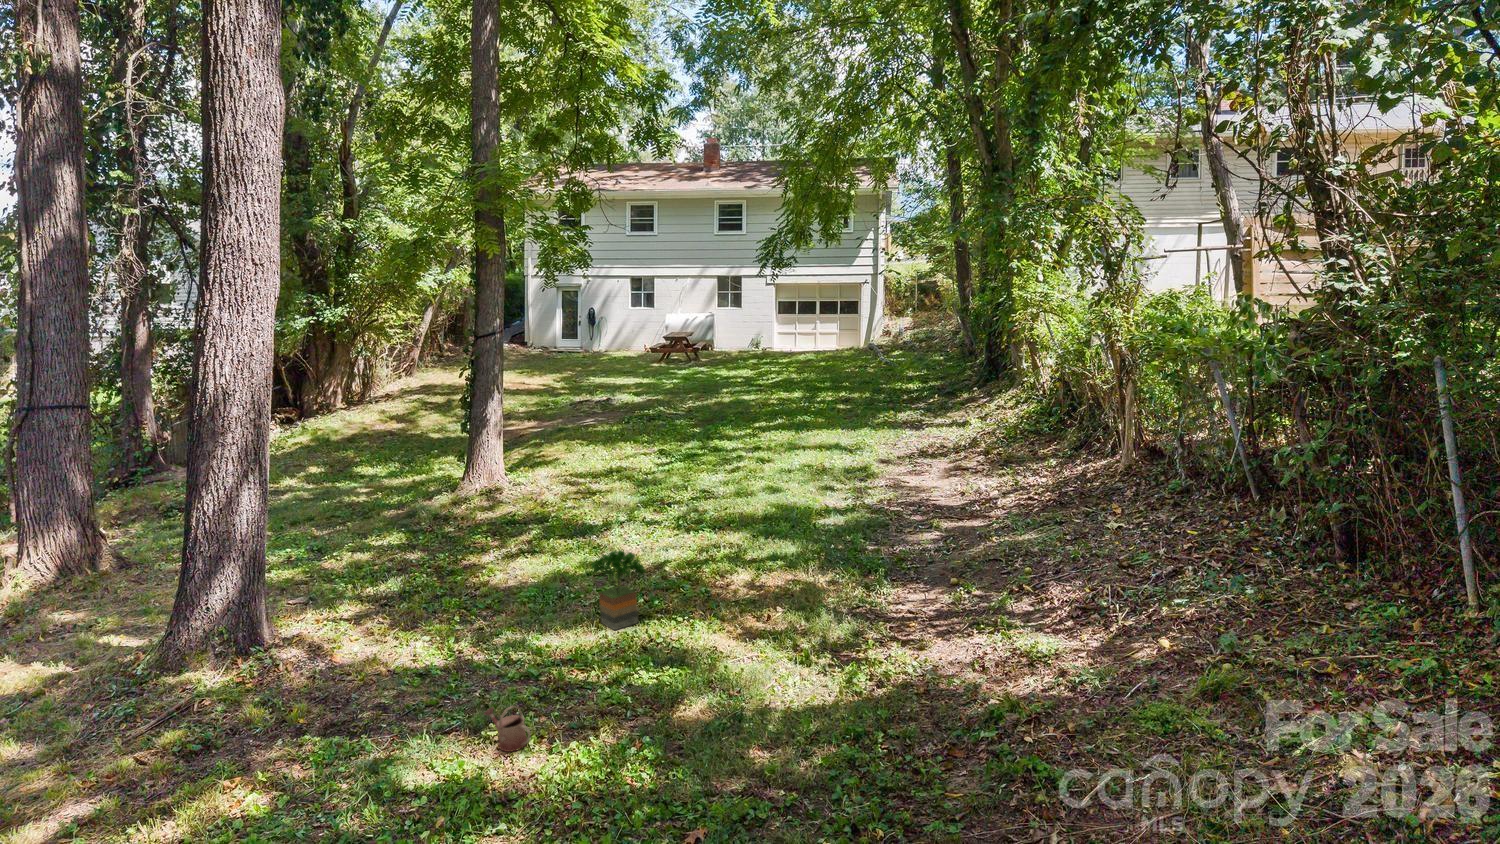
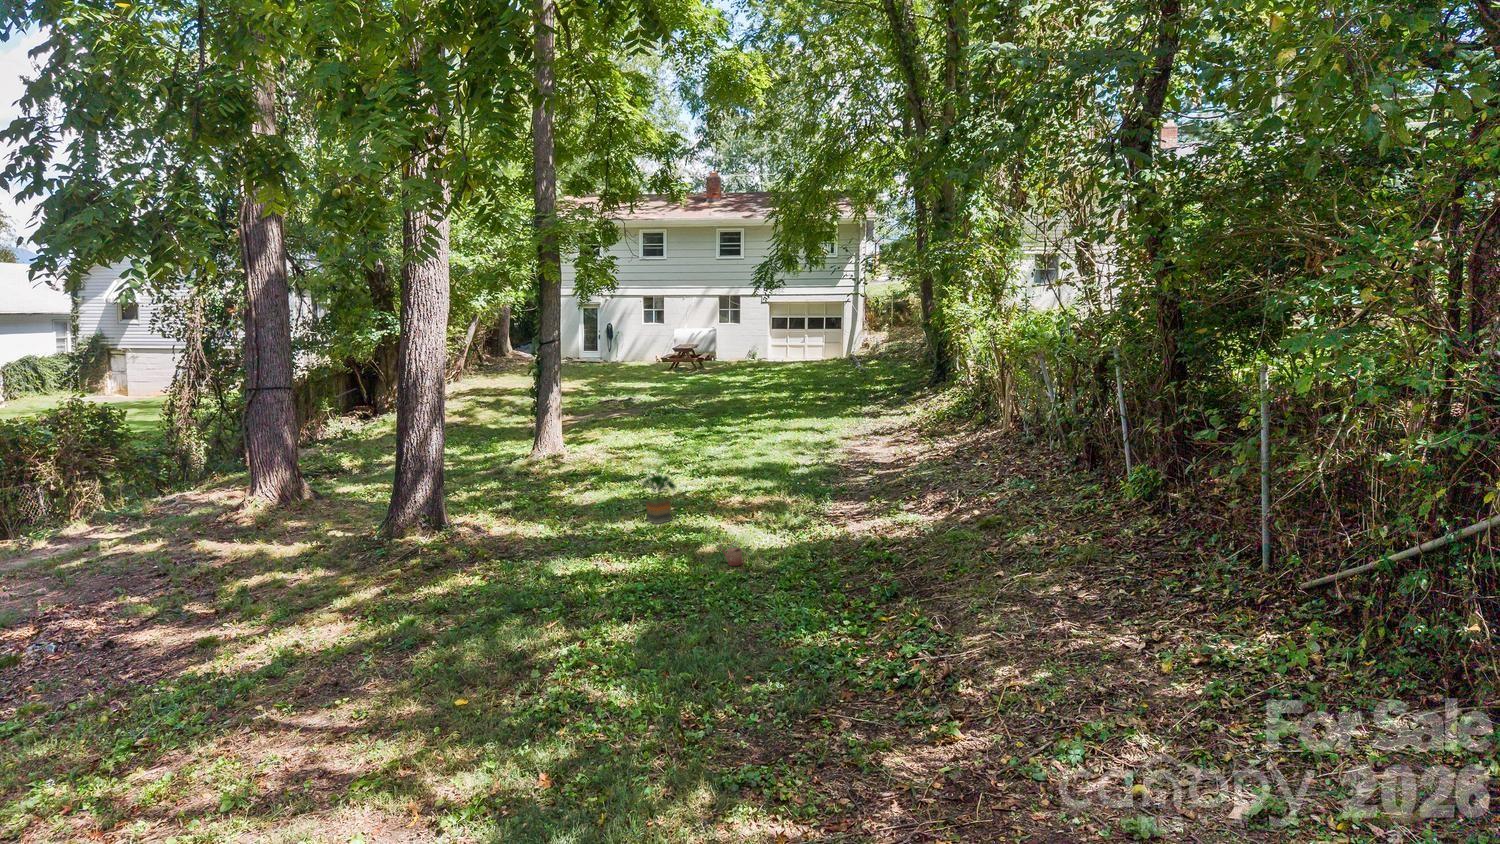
watering can: present [484,706,531,752] -> present [718,543,748,566]

